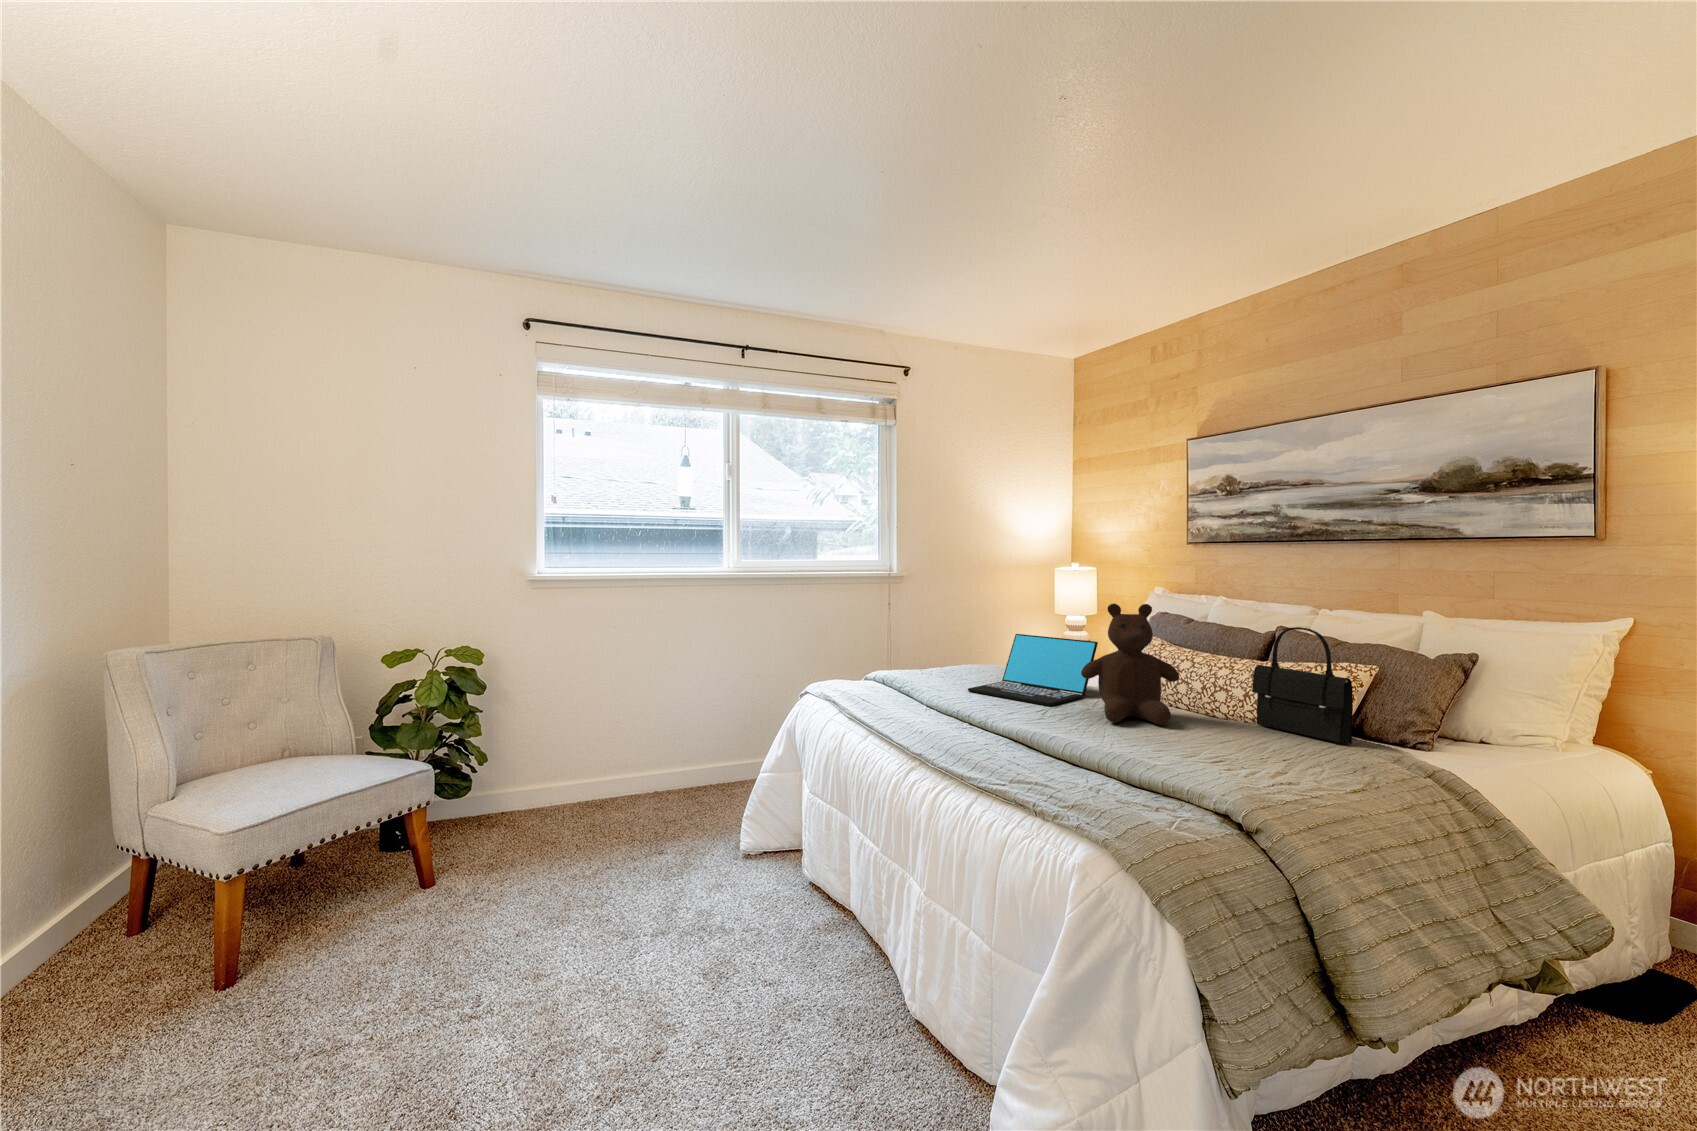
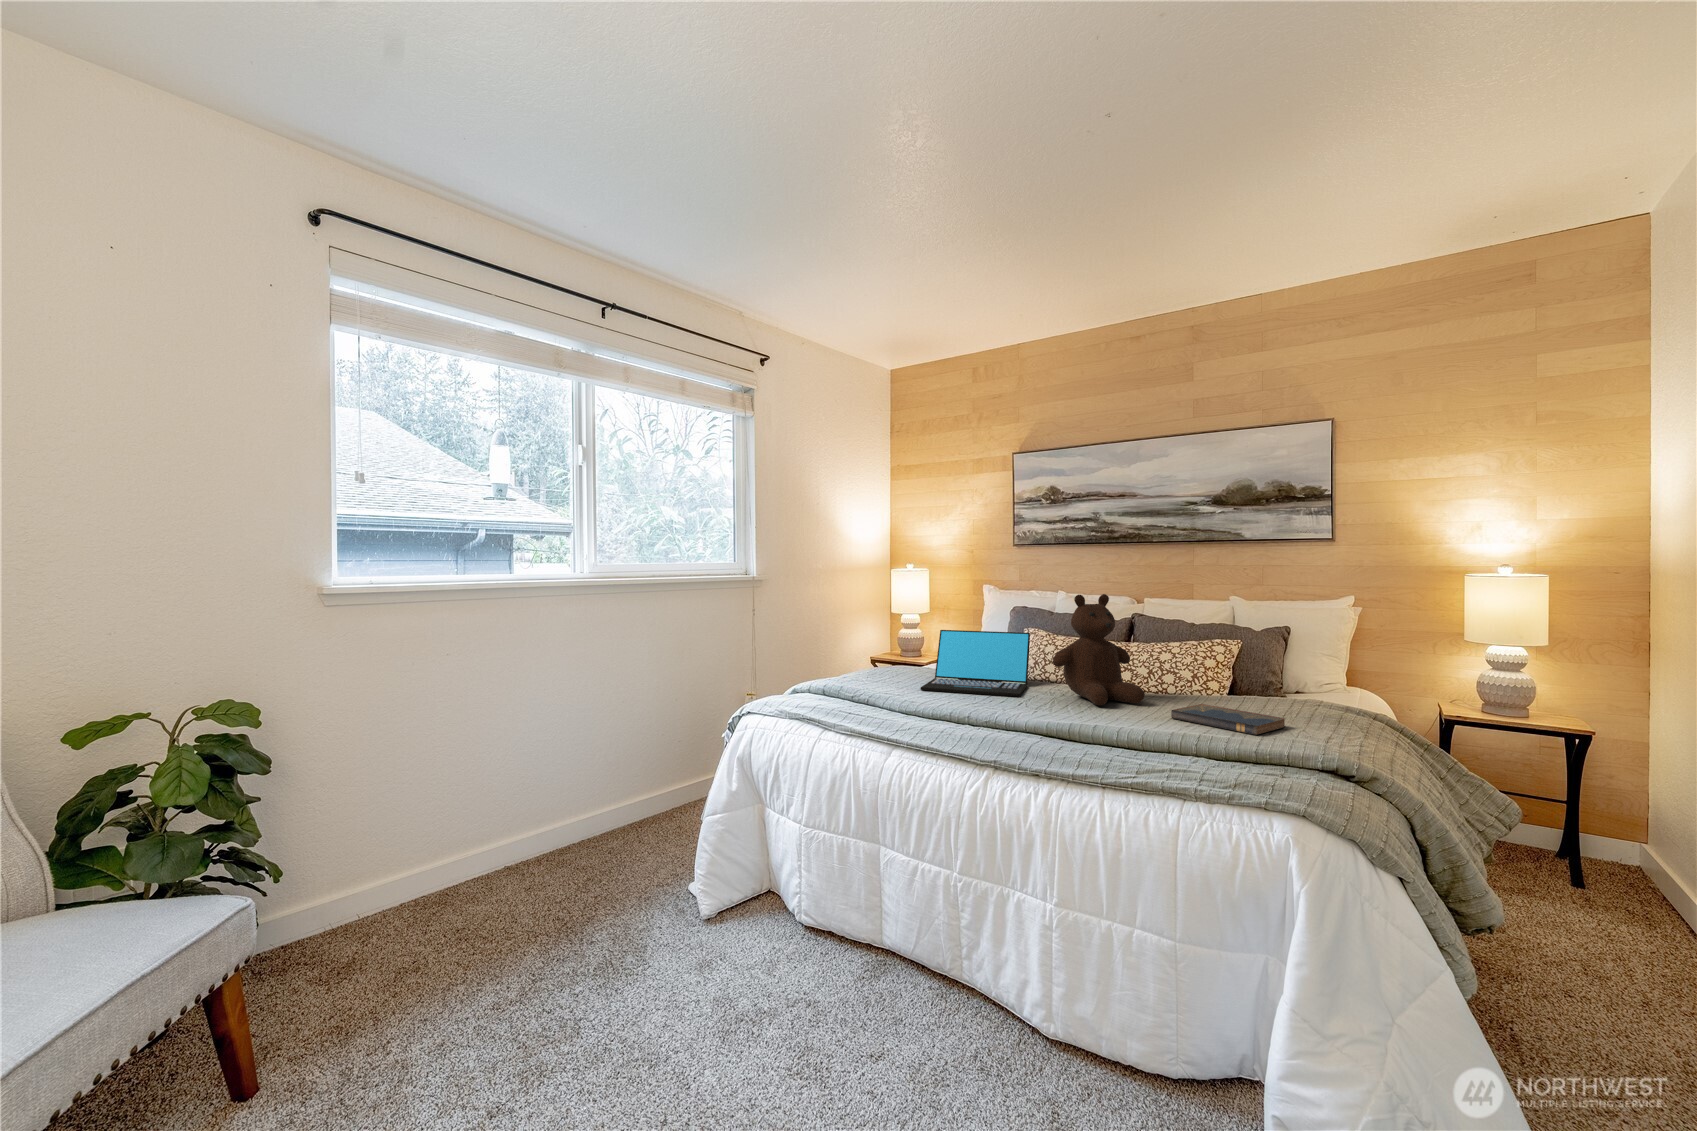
handbag: present [1252,627,1353,745] -> none [1190,610,1280,705]
hardcover book: none [1166,732,1286,770] -> present [1171,704,1285,735]

